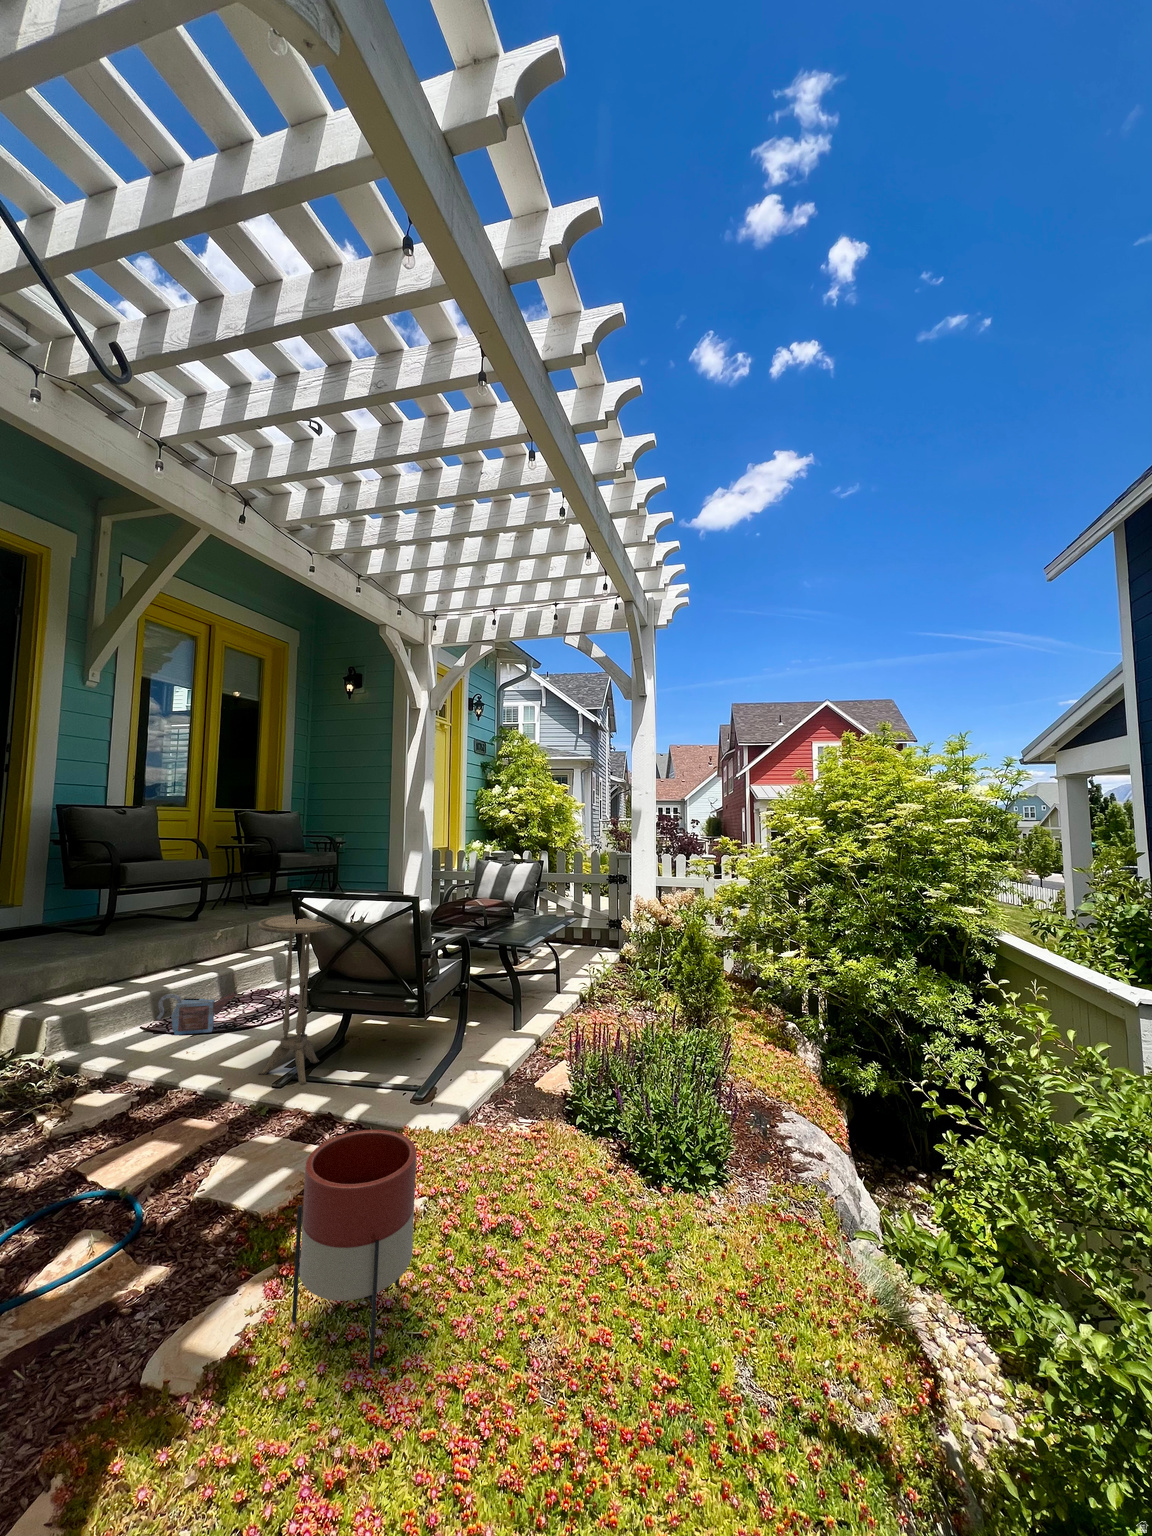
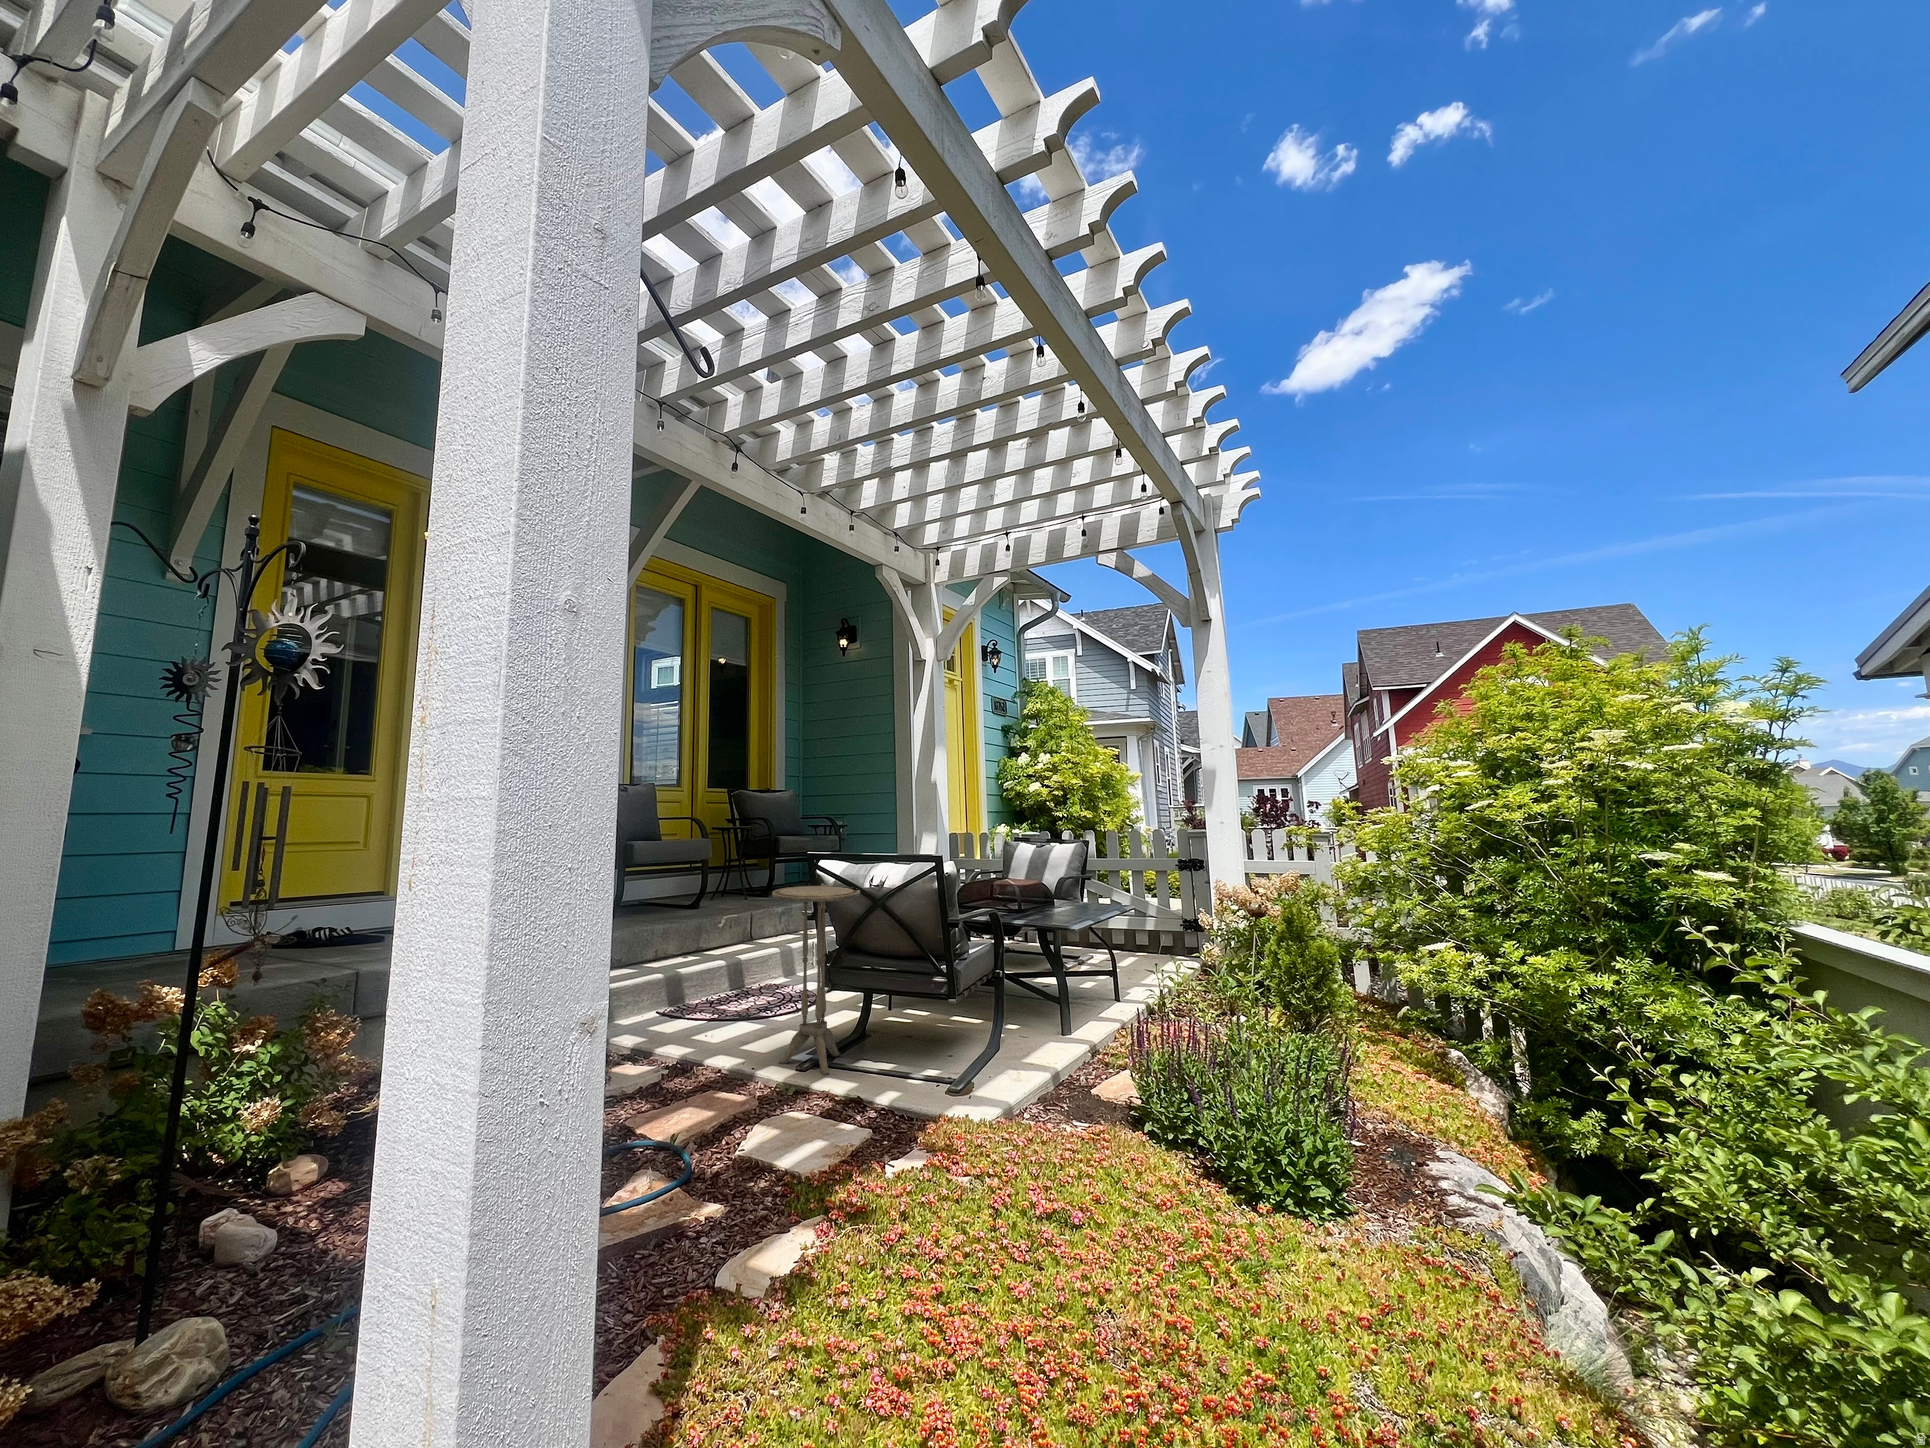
watering can: present [157,992,237,1035] -> none [670,979,749,1024]
planter: present [292,1130,416,1368] -> none [844,1074,962,1308]

